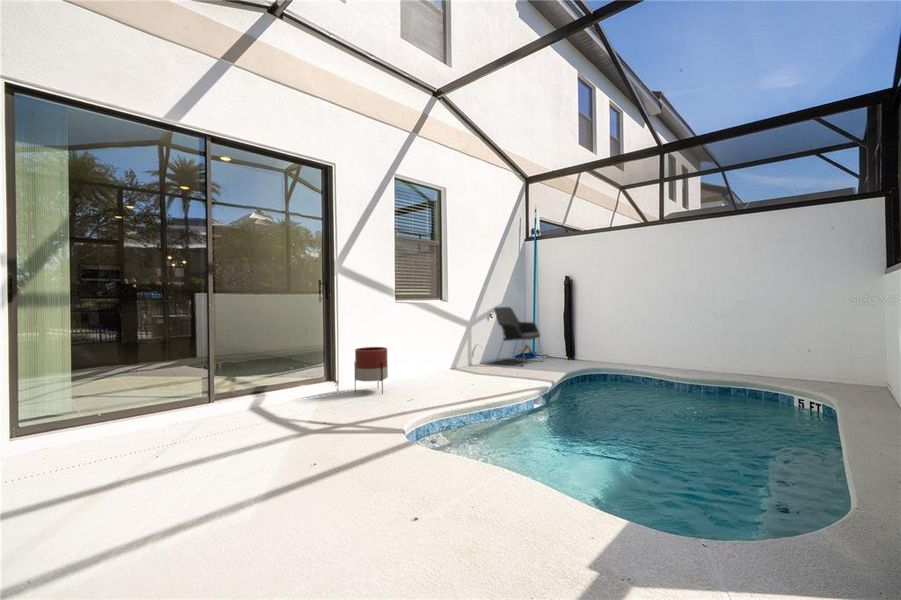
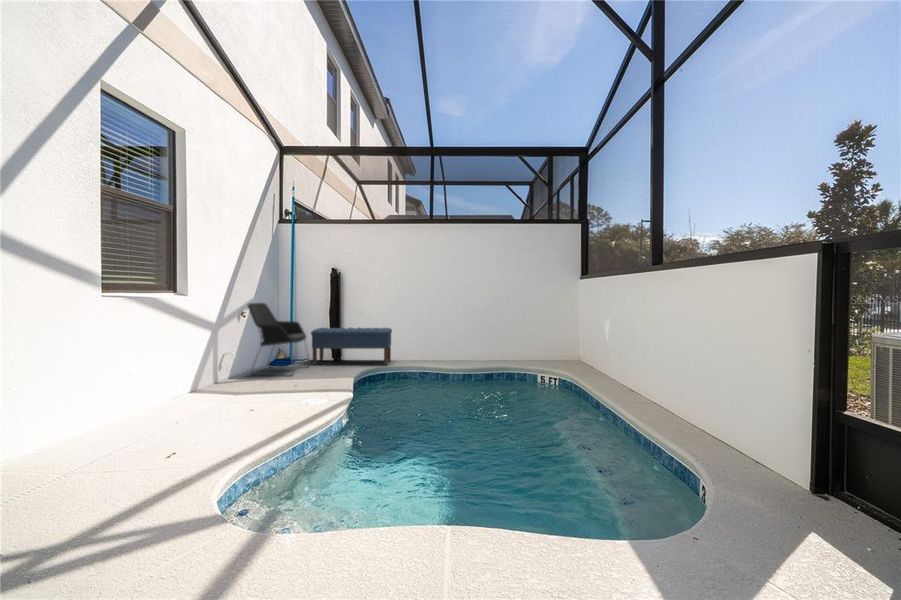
bench: none [547,329,623,366] -> present [311,328,392,365]
planter: present [354,347,388,394] -> none [28,373,108,467]

